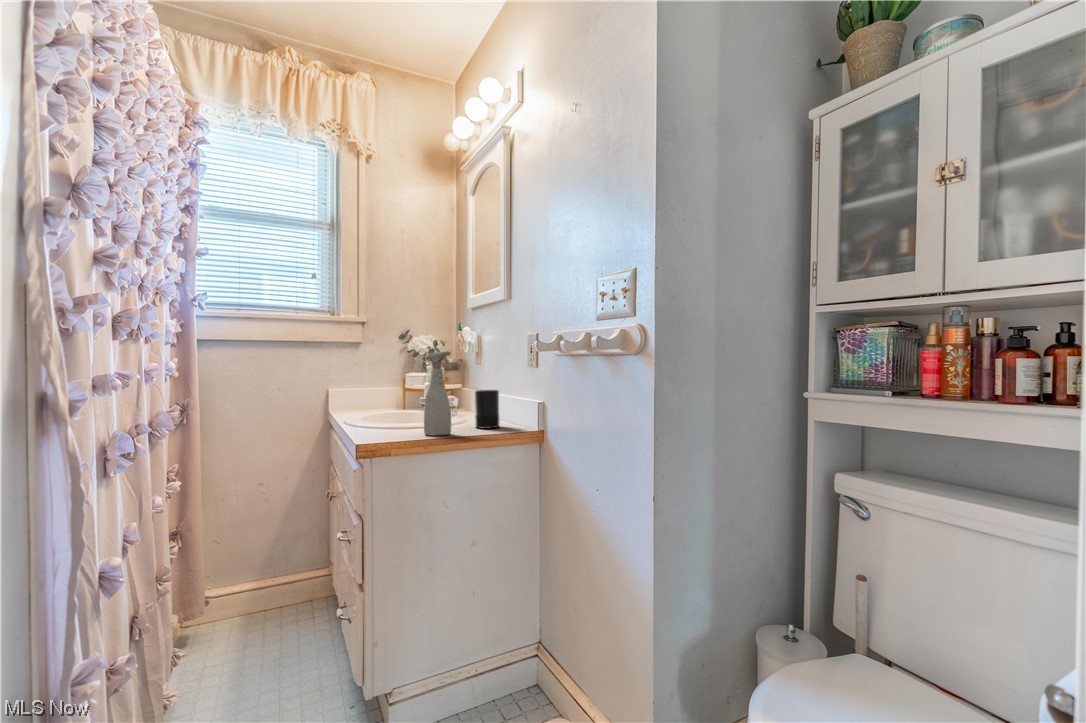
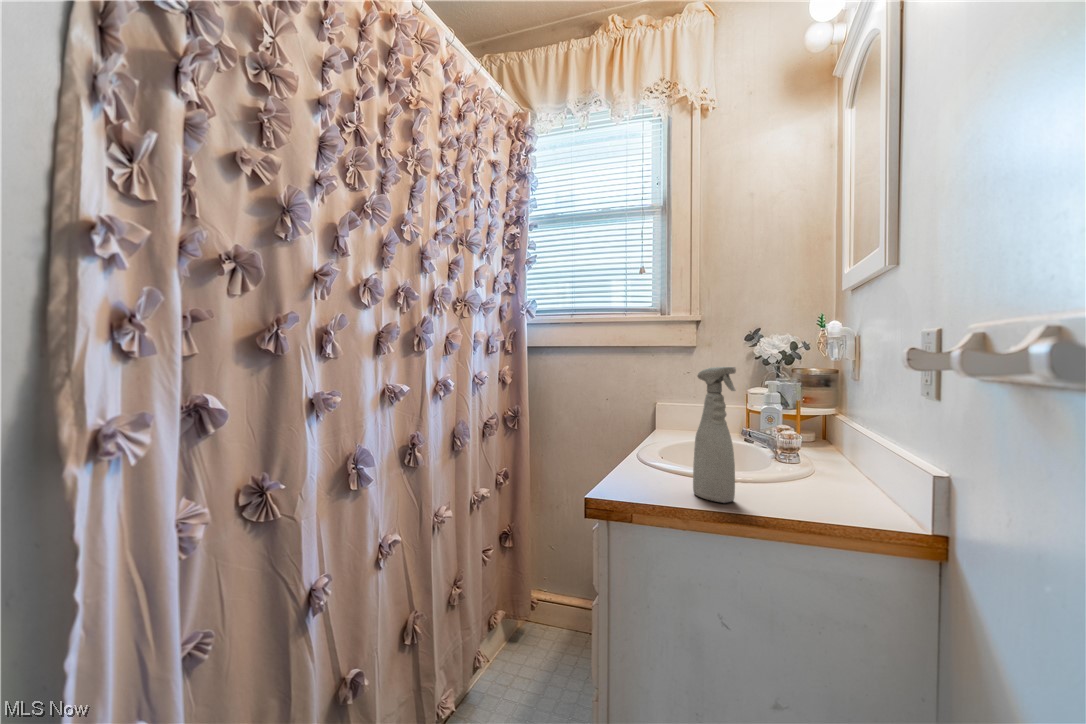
candle: present [475,390,499,429] -> none [793,427,849,507]

